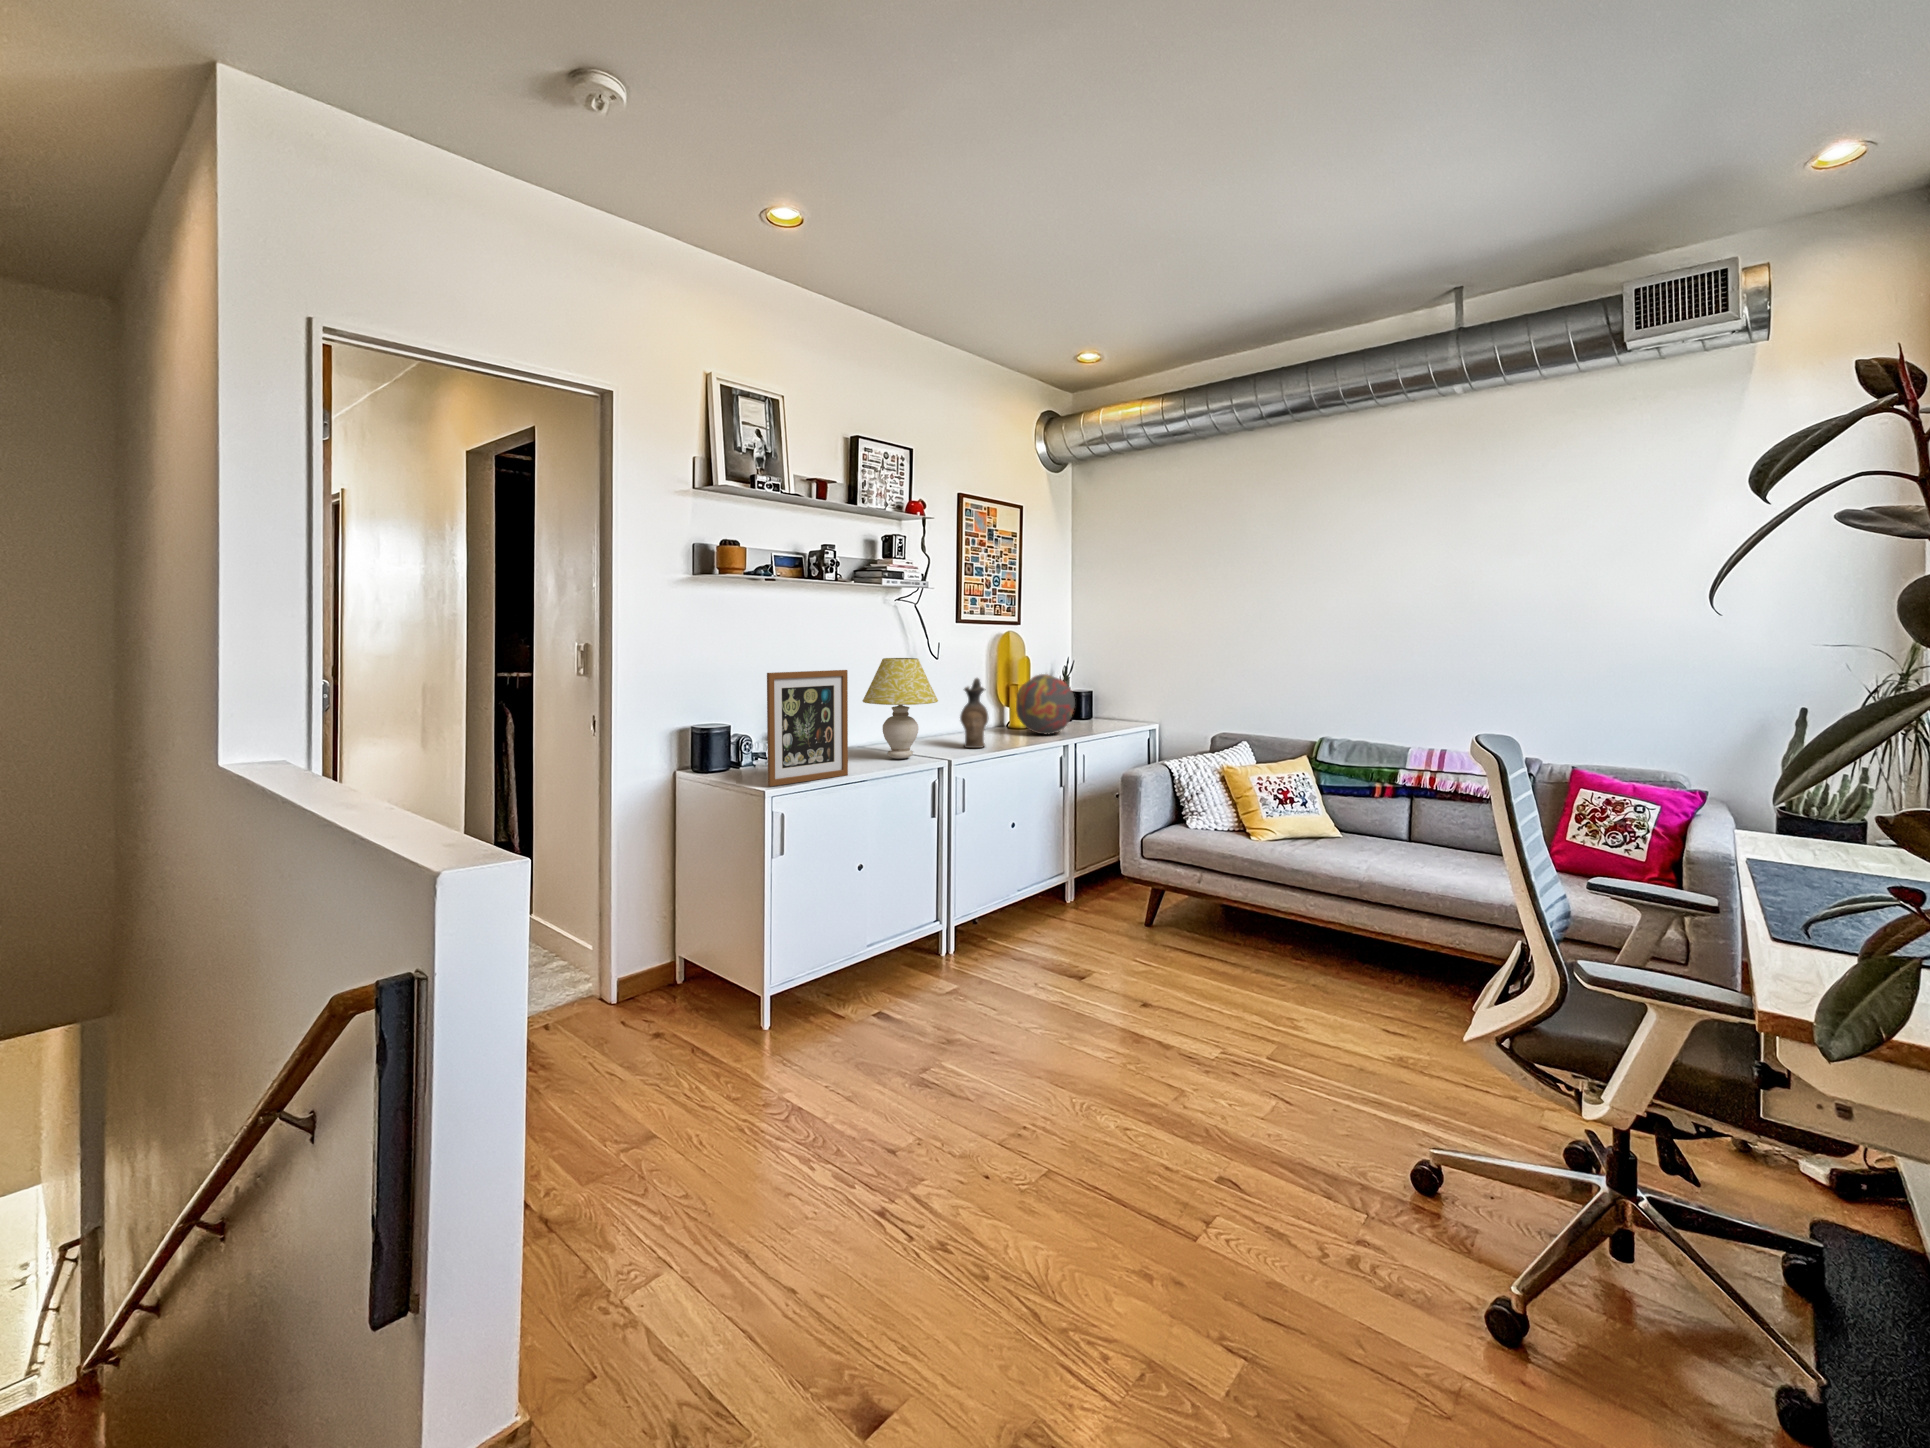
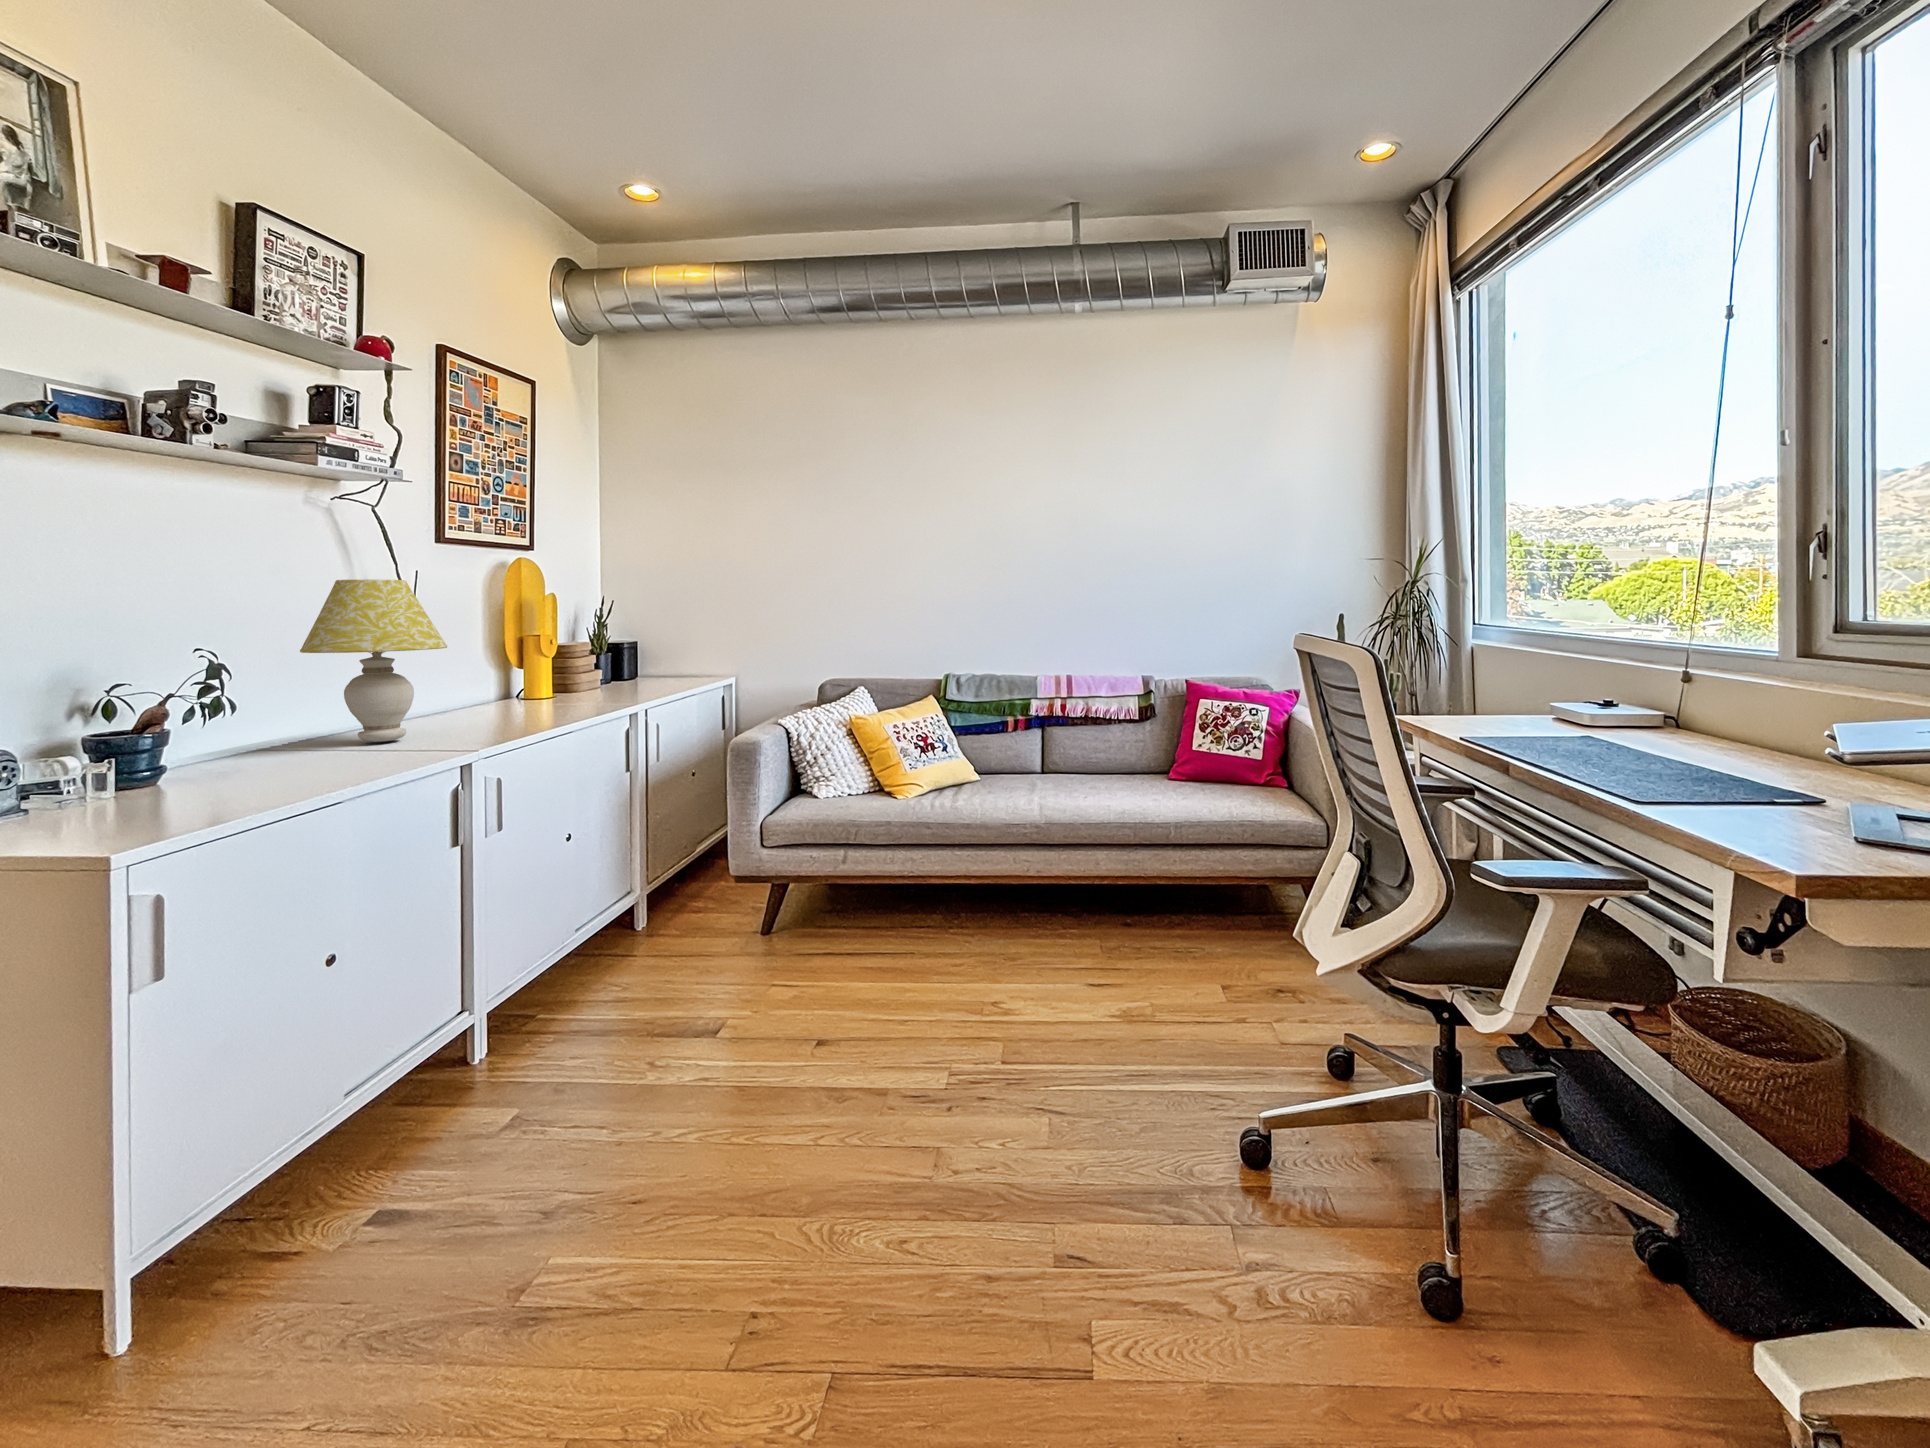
picture frame: present [767,670,848,786] -> none [105,587,298,802]
decorative orb: present [1016,674,1075,734] -> none [549,615,639,699]
ceramic pitcher: present [960,678,989,748] -> none [476,616,525,721]

